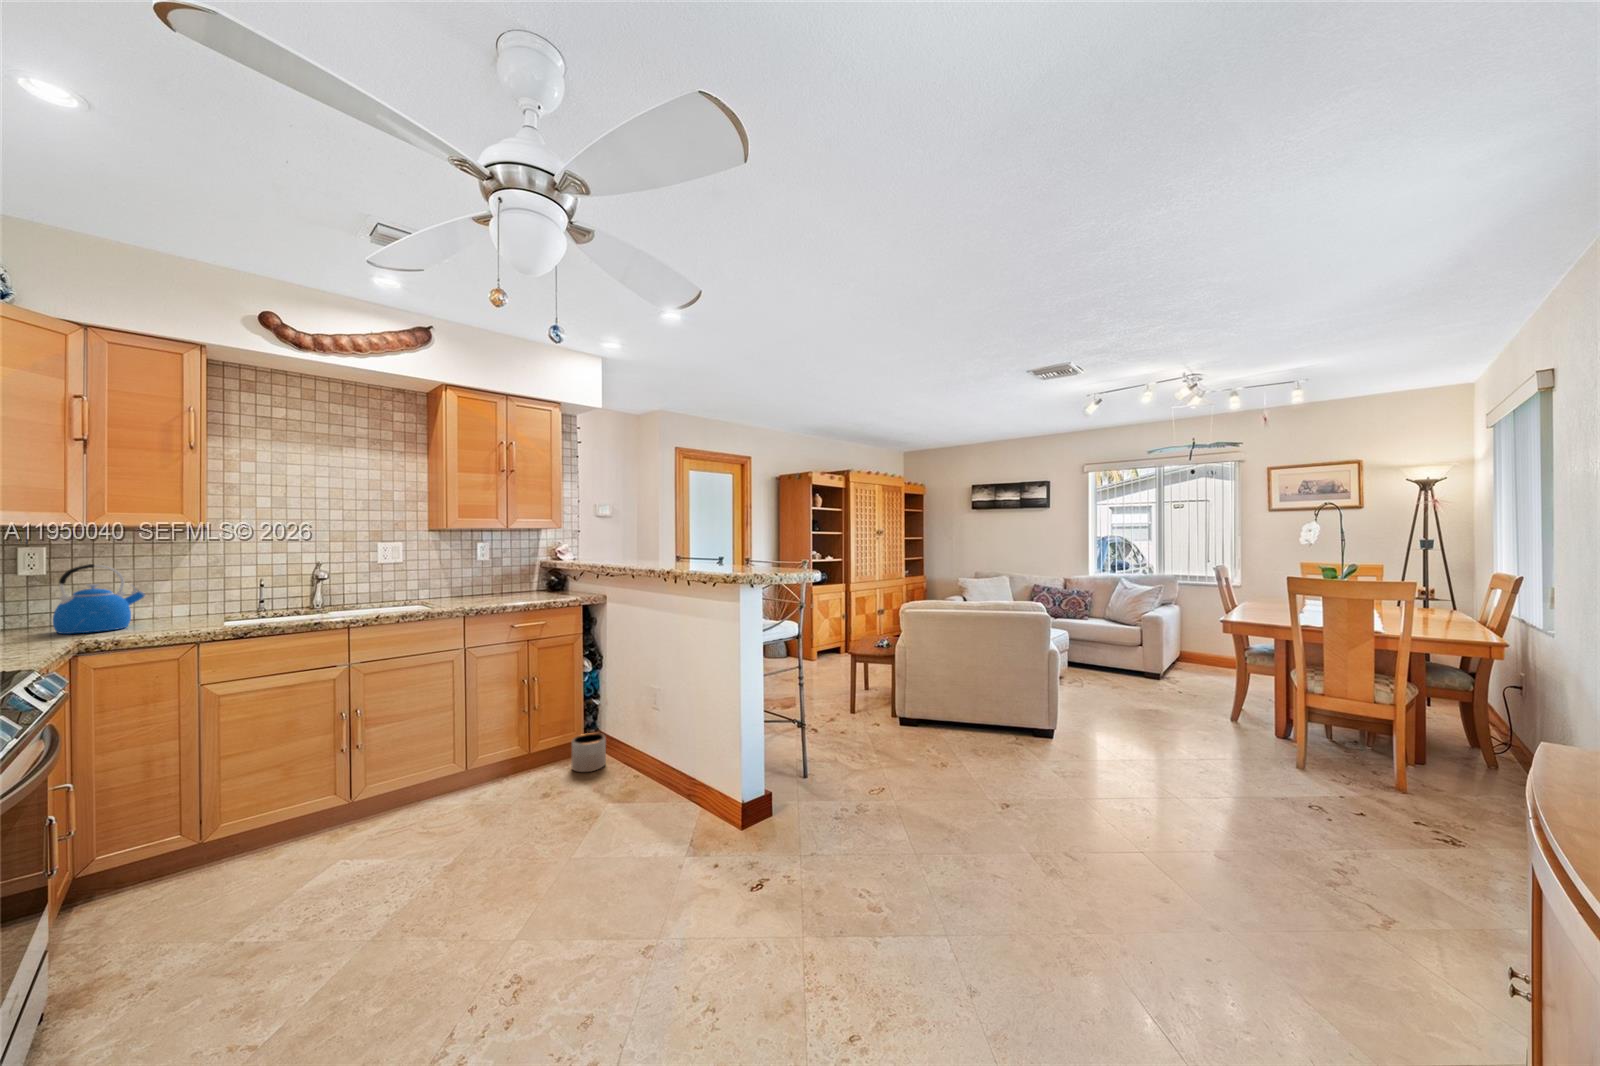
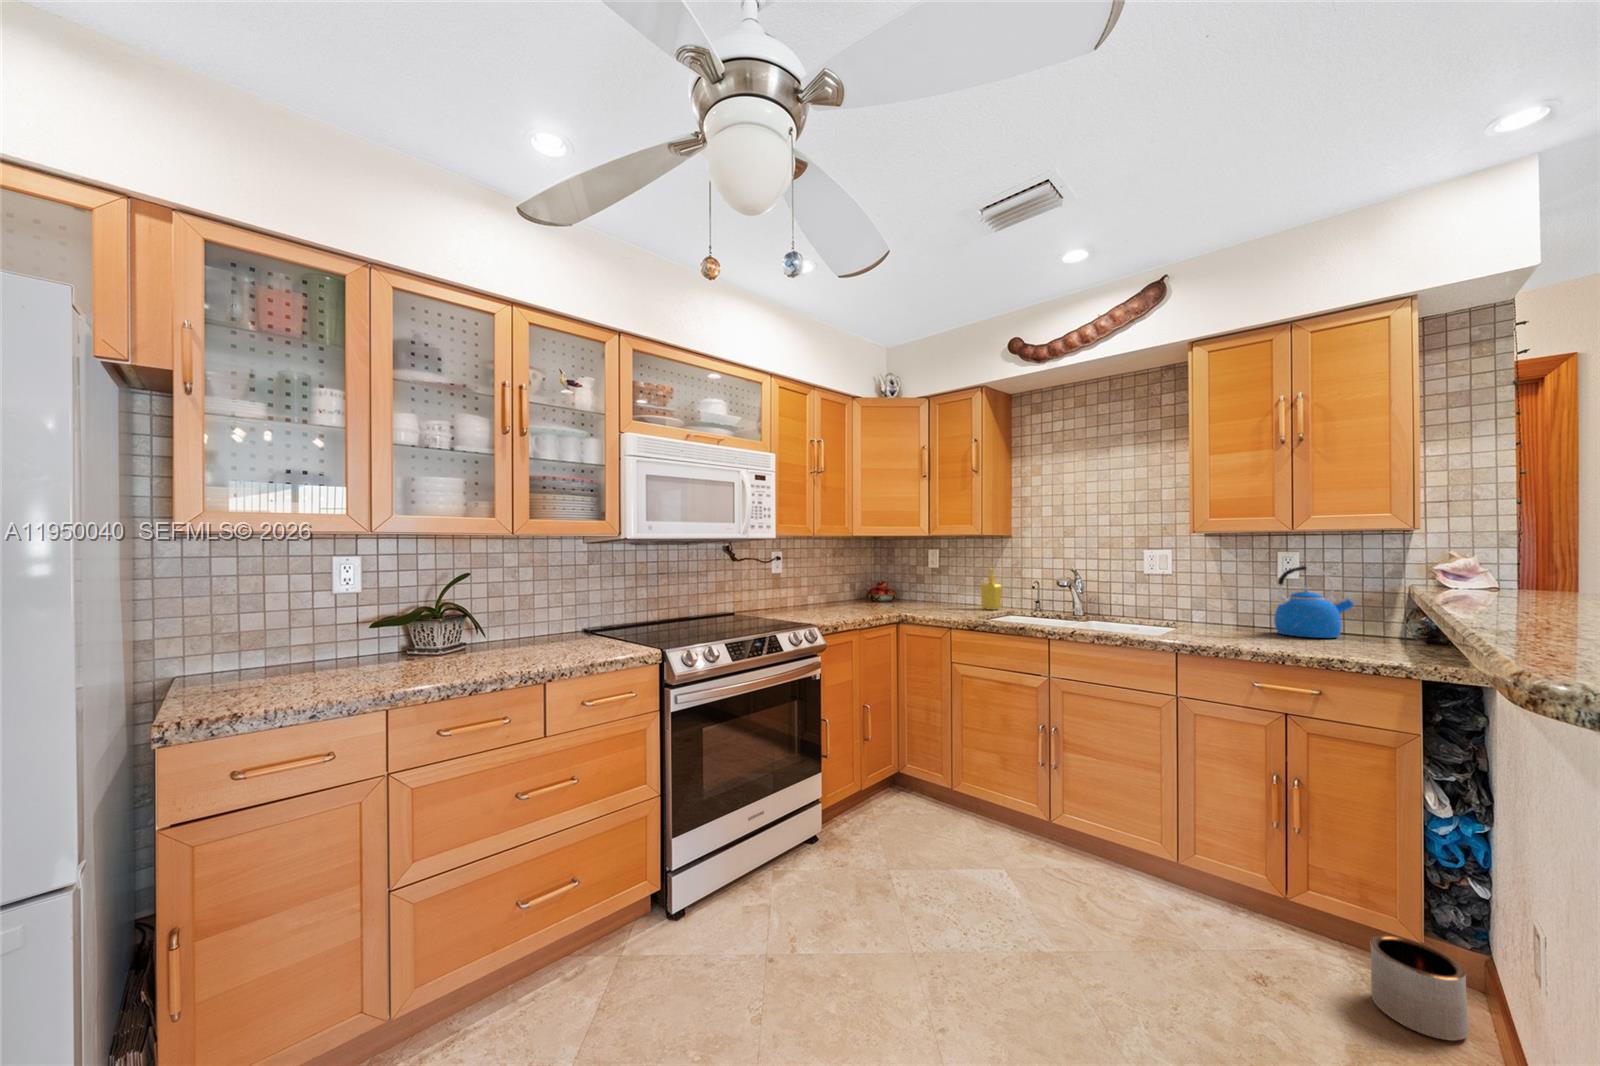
kettle: present [53,564,145,634] -> present [1274,566,1355,638]
soap dispenser: none [156,566,192,619] -> present [981,568,1002,610]

